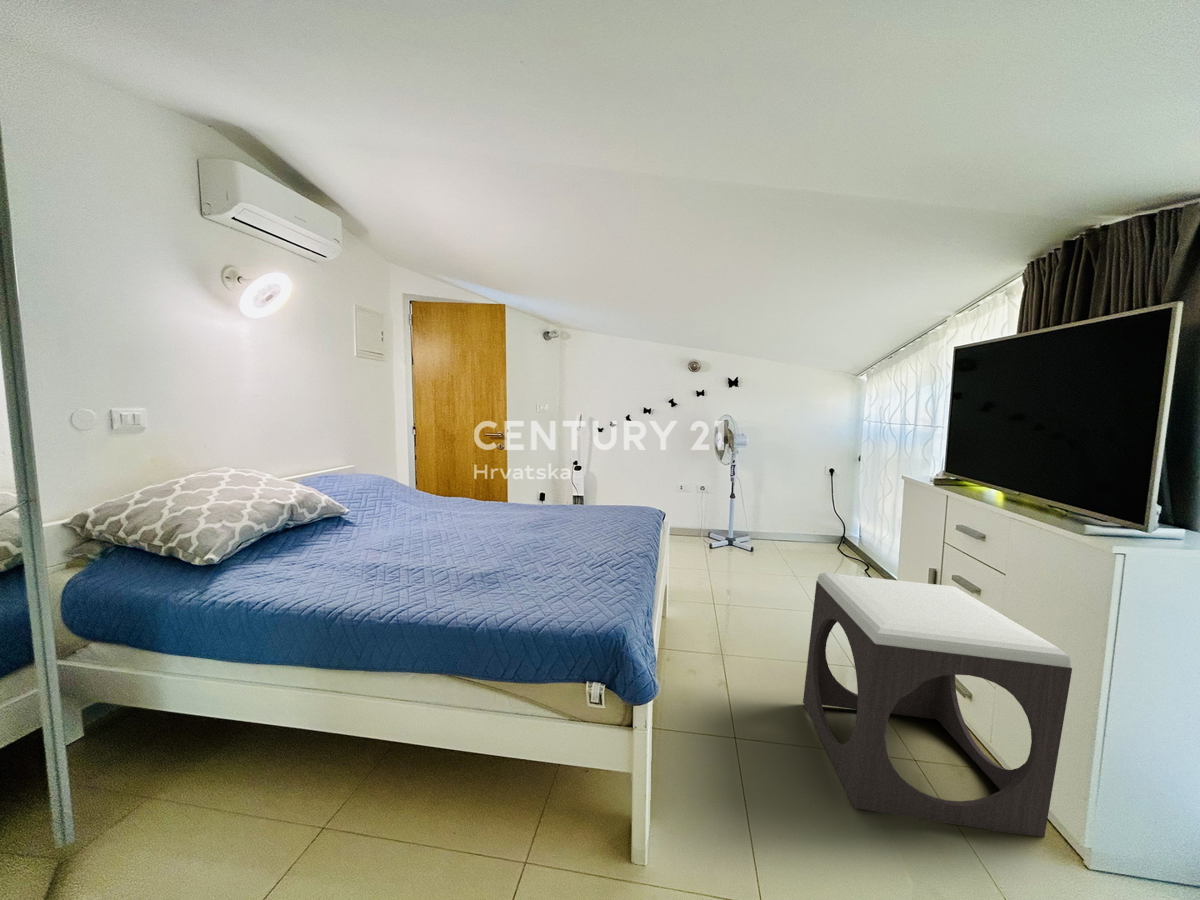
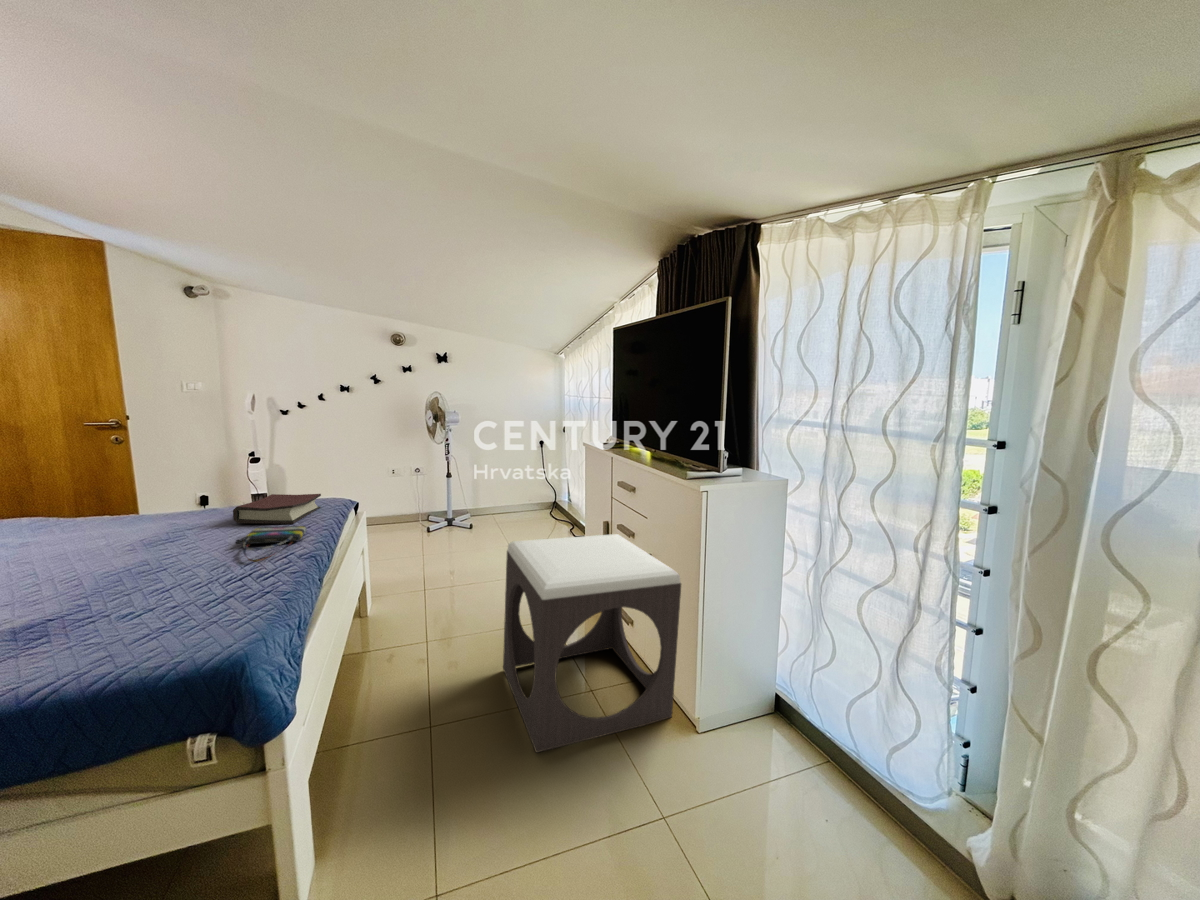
hardback book: none [584,498,642,524] -> present [233,494,321,524]
tote bag: none [592,524,637,552] -> present [236,526,307,562]

